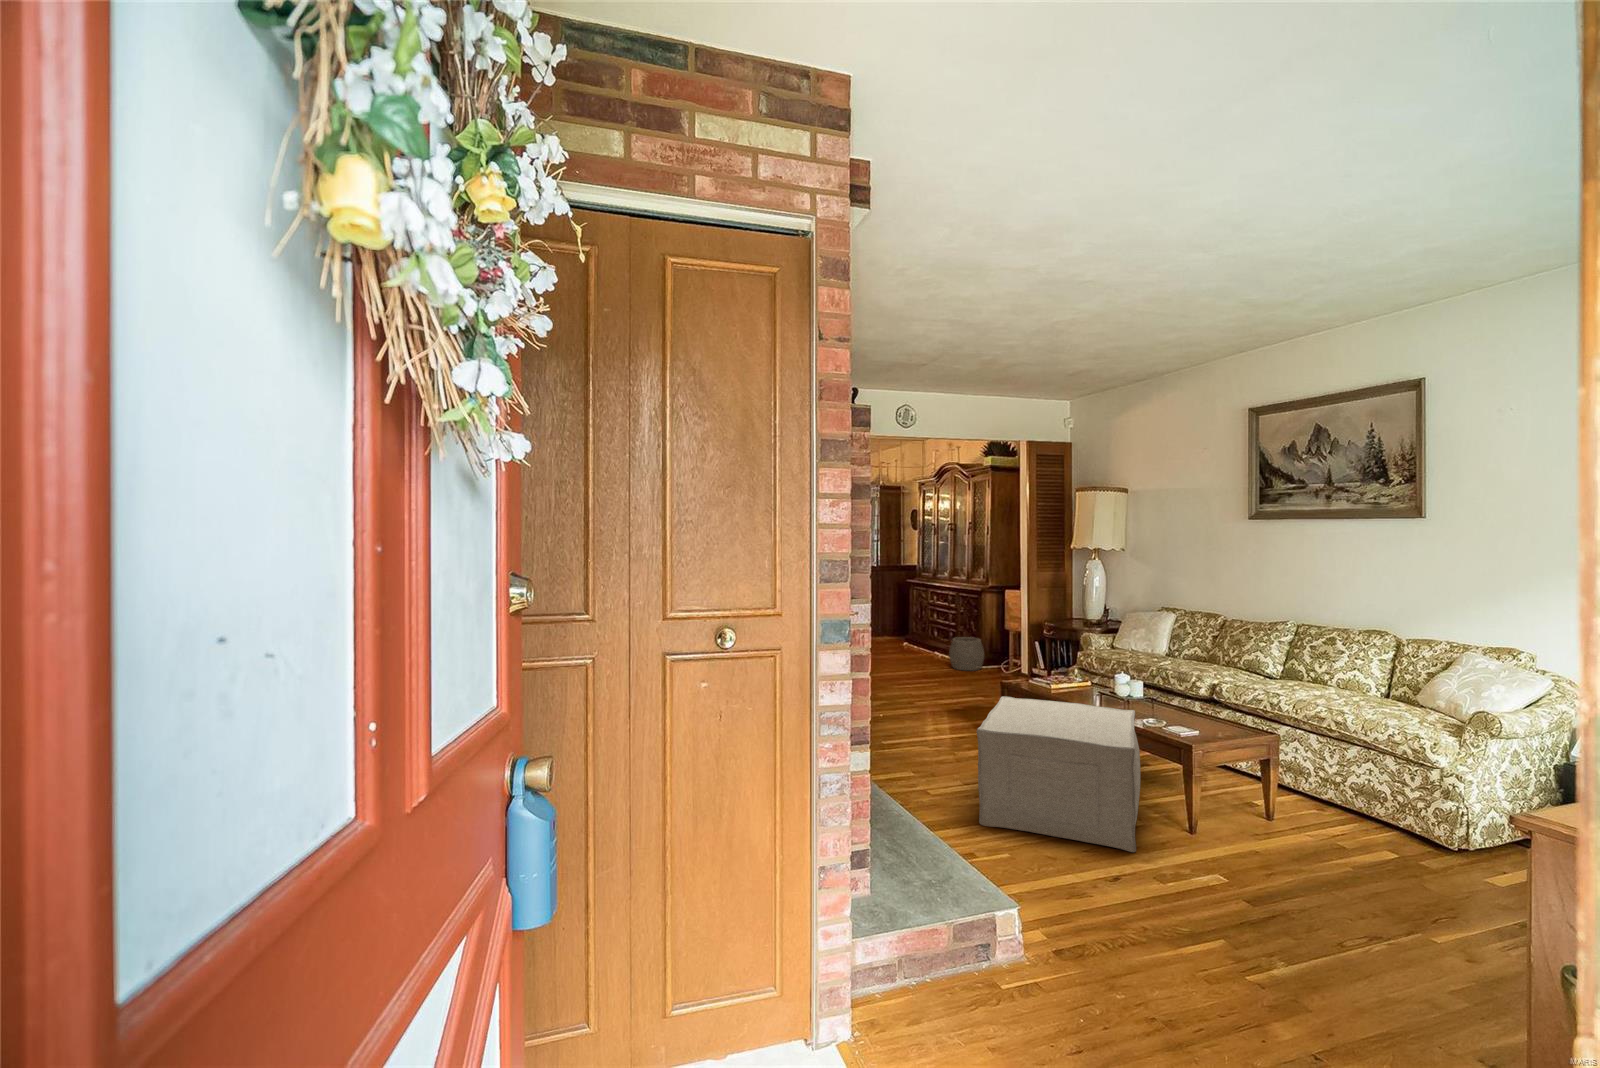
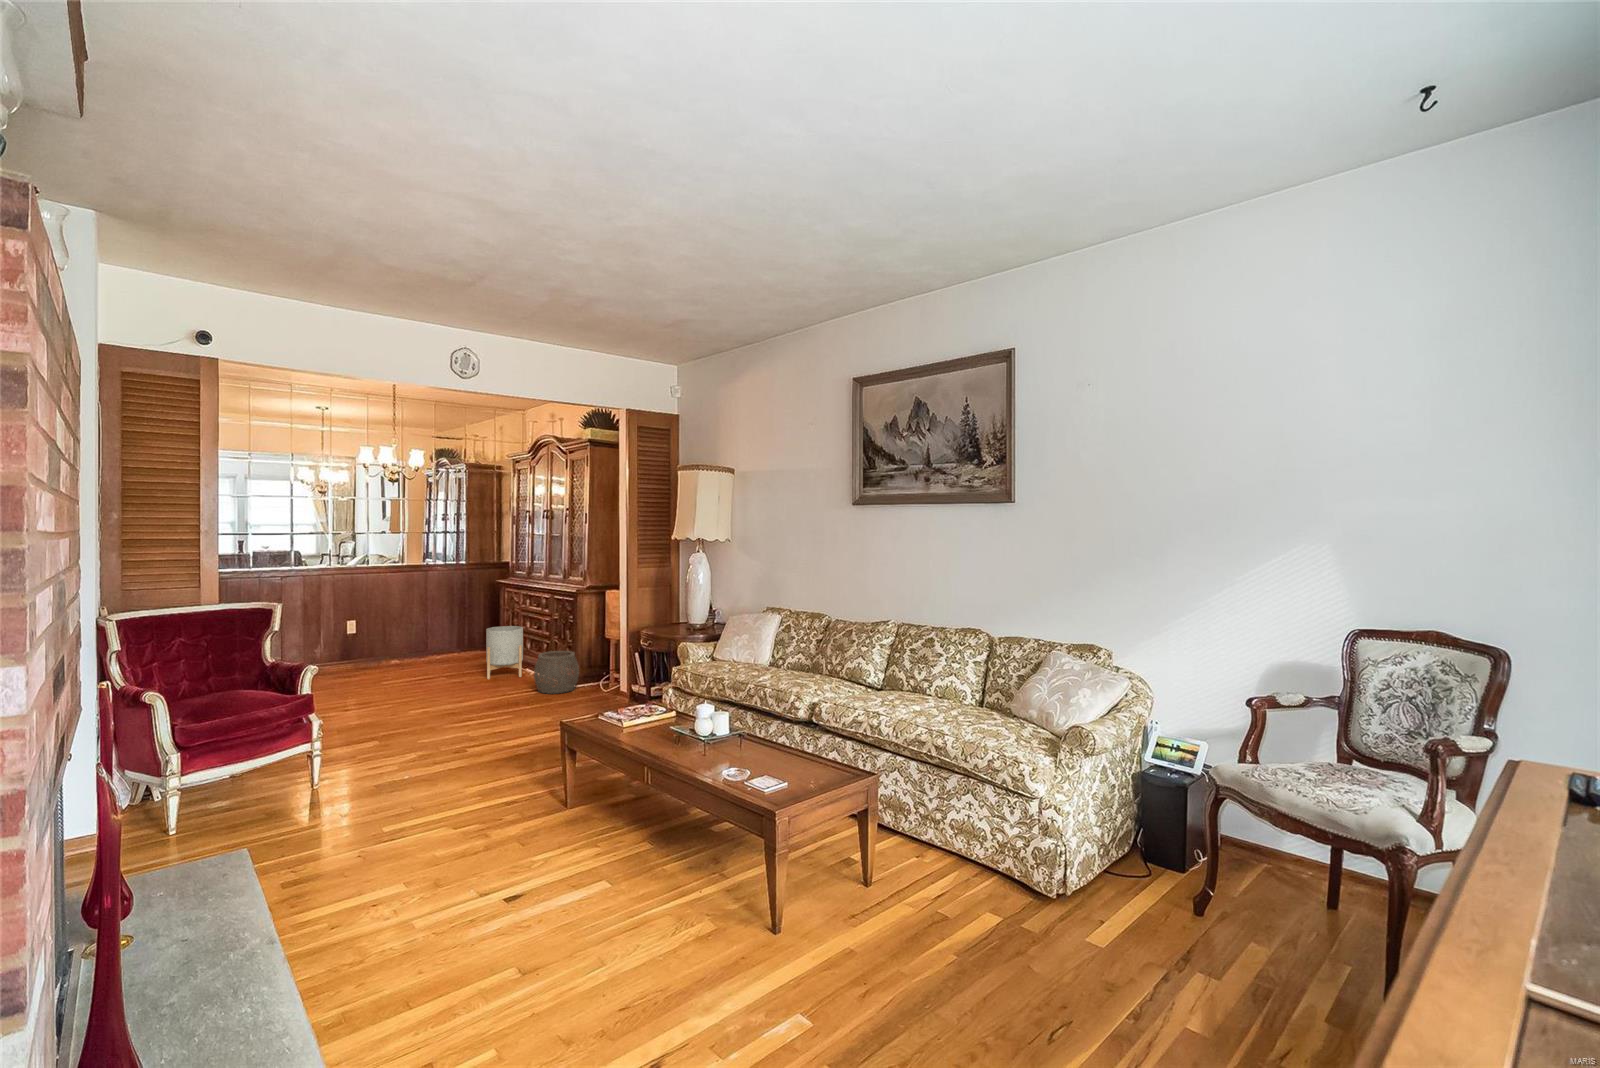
planter: none [906,616,934,657] -> present [486,626,523,679]
ottoman: present [977,696,1140,852] -> none [410,766,705,1035]

